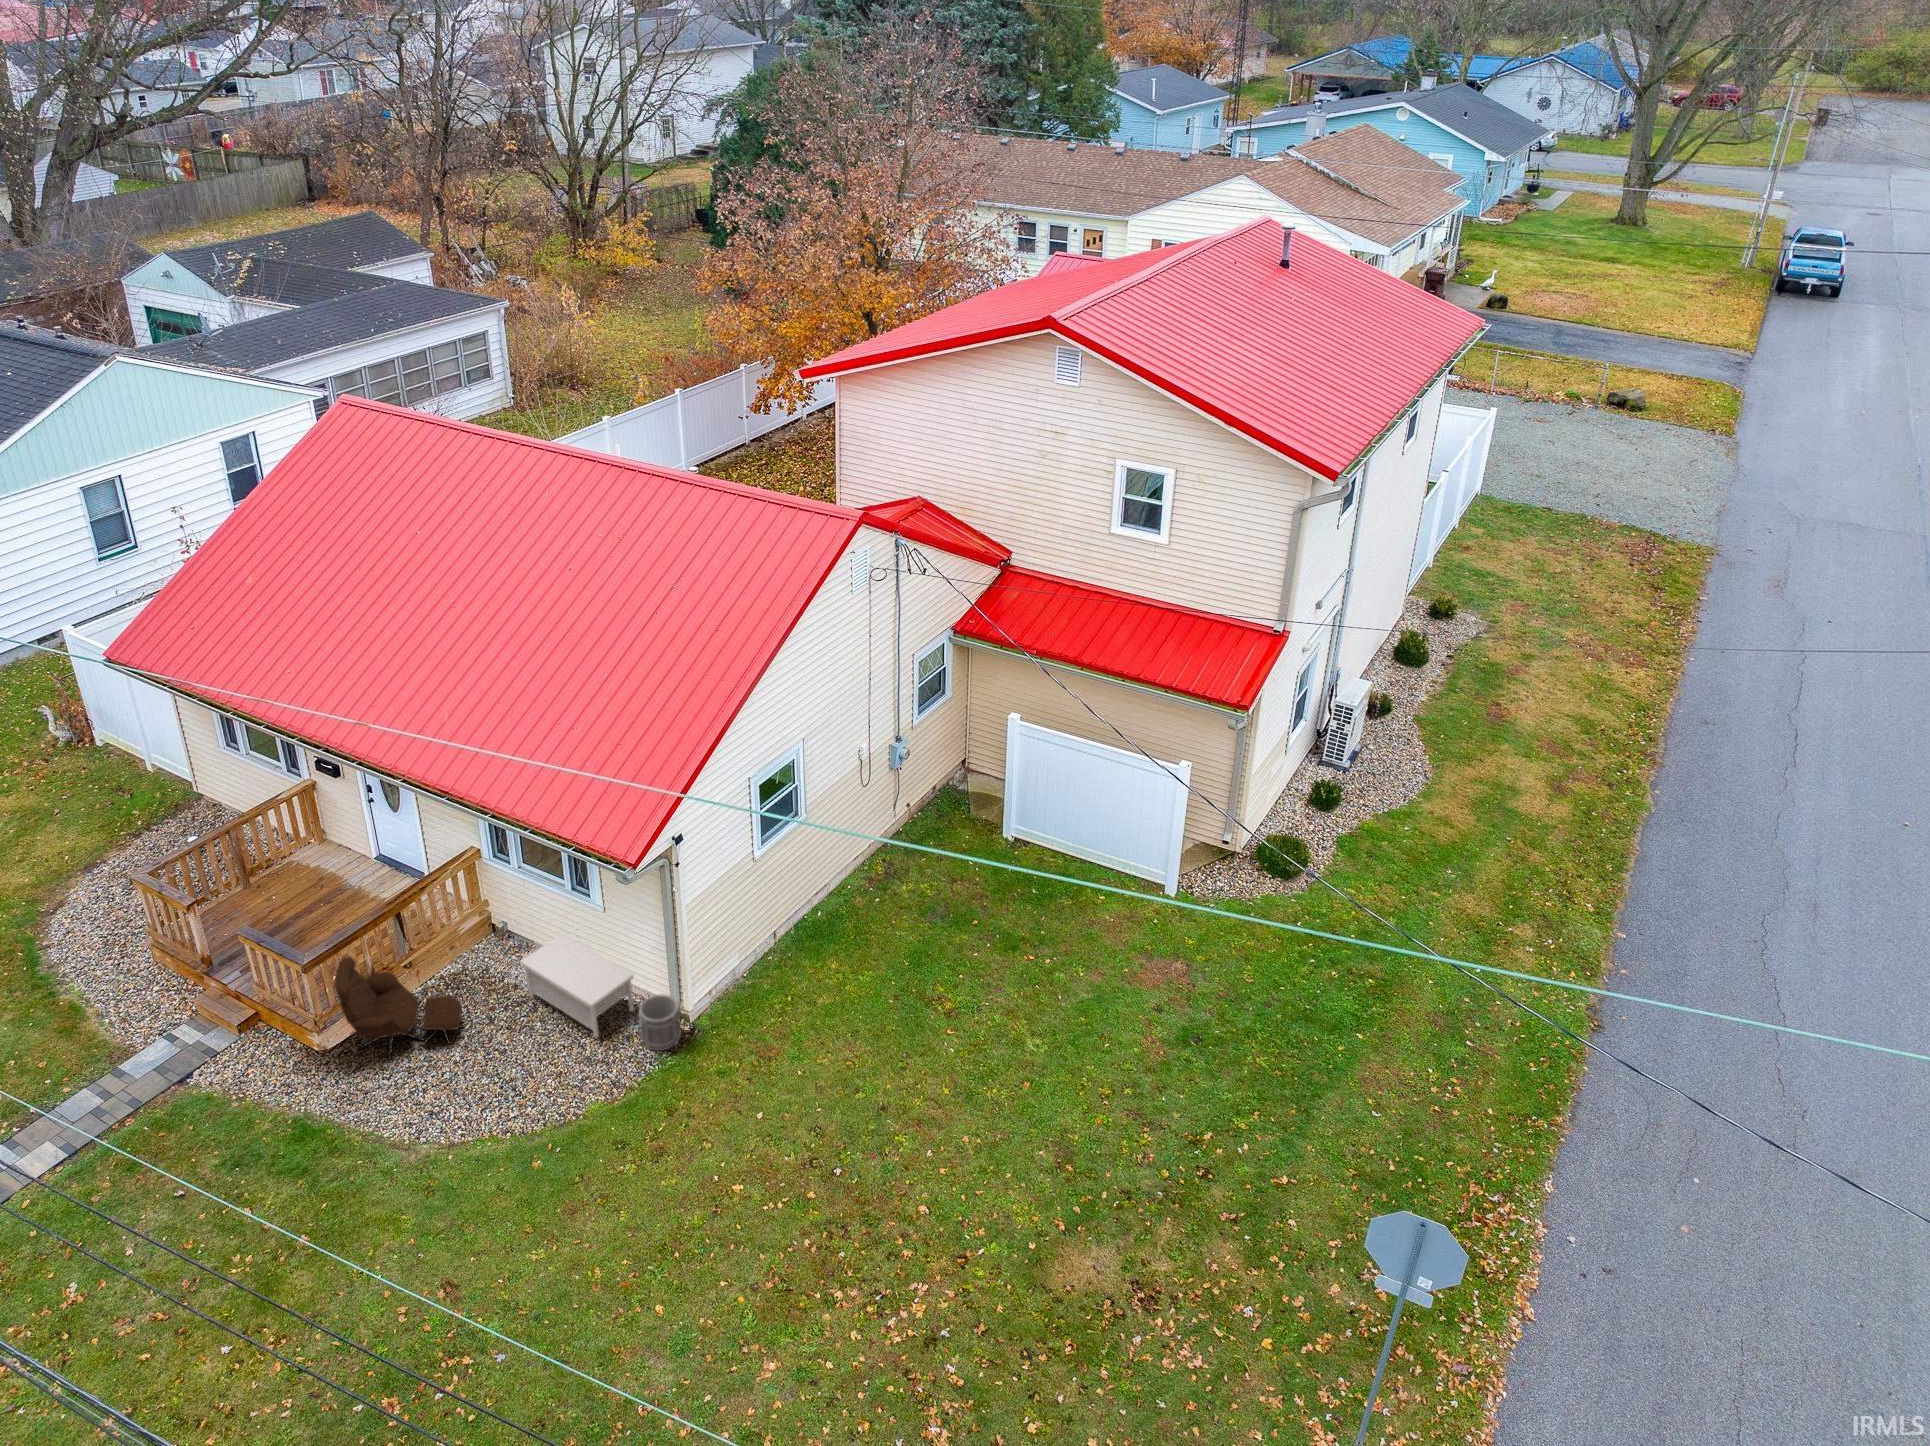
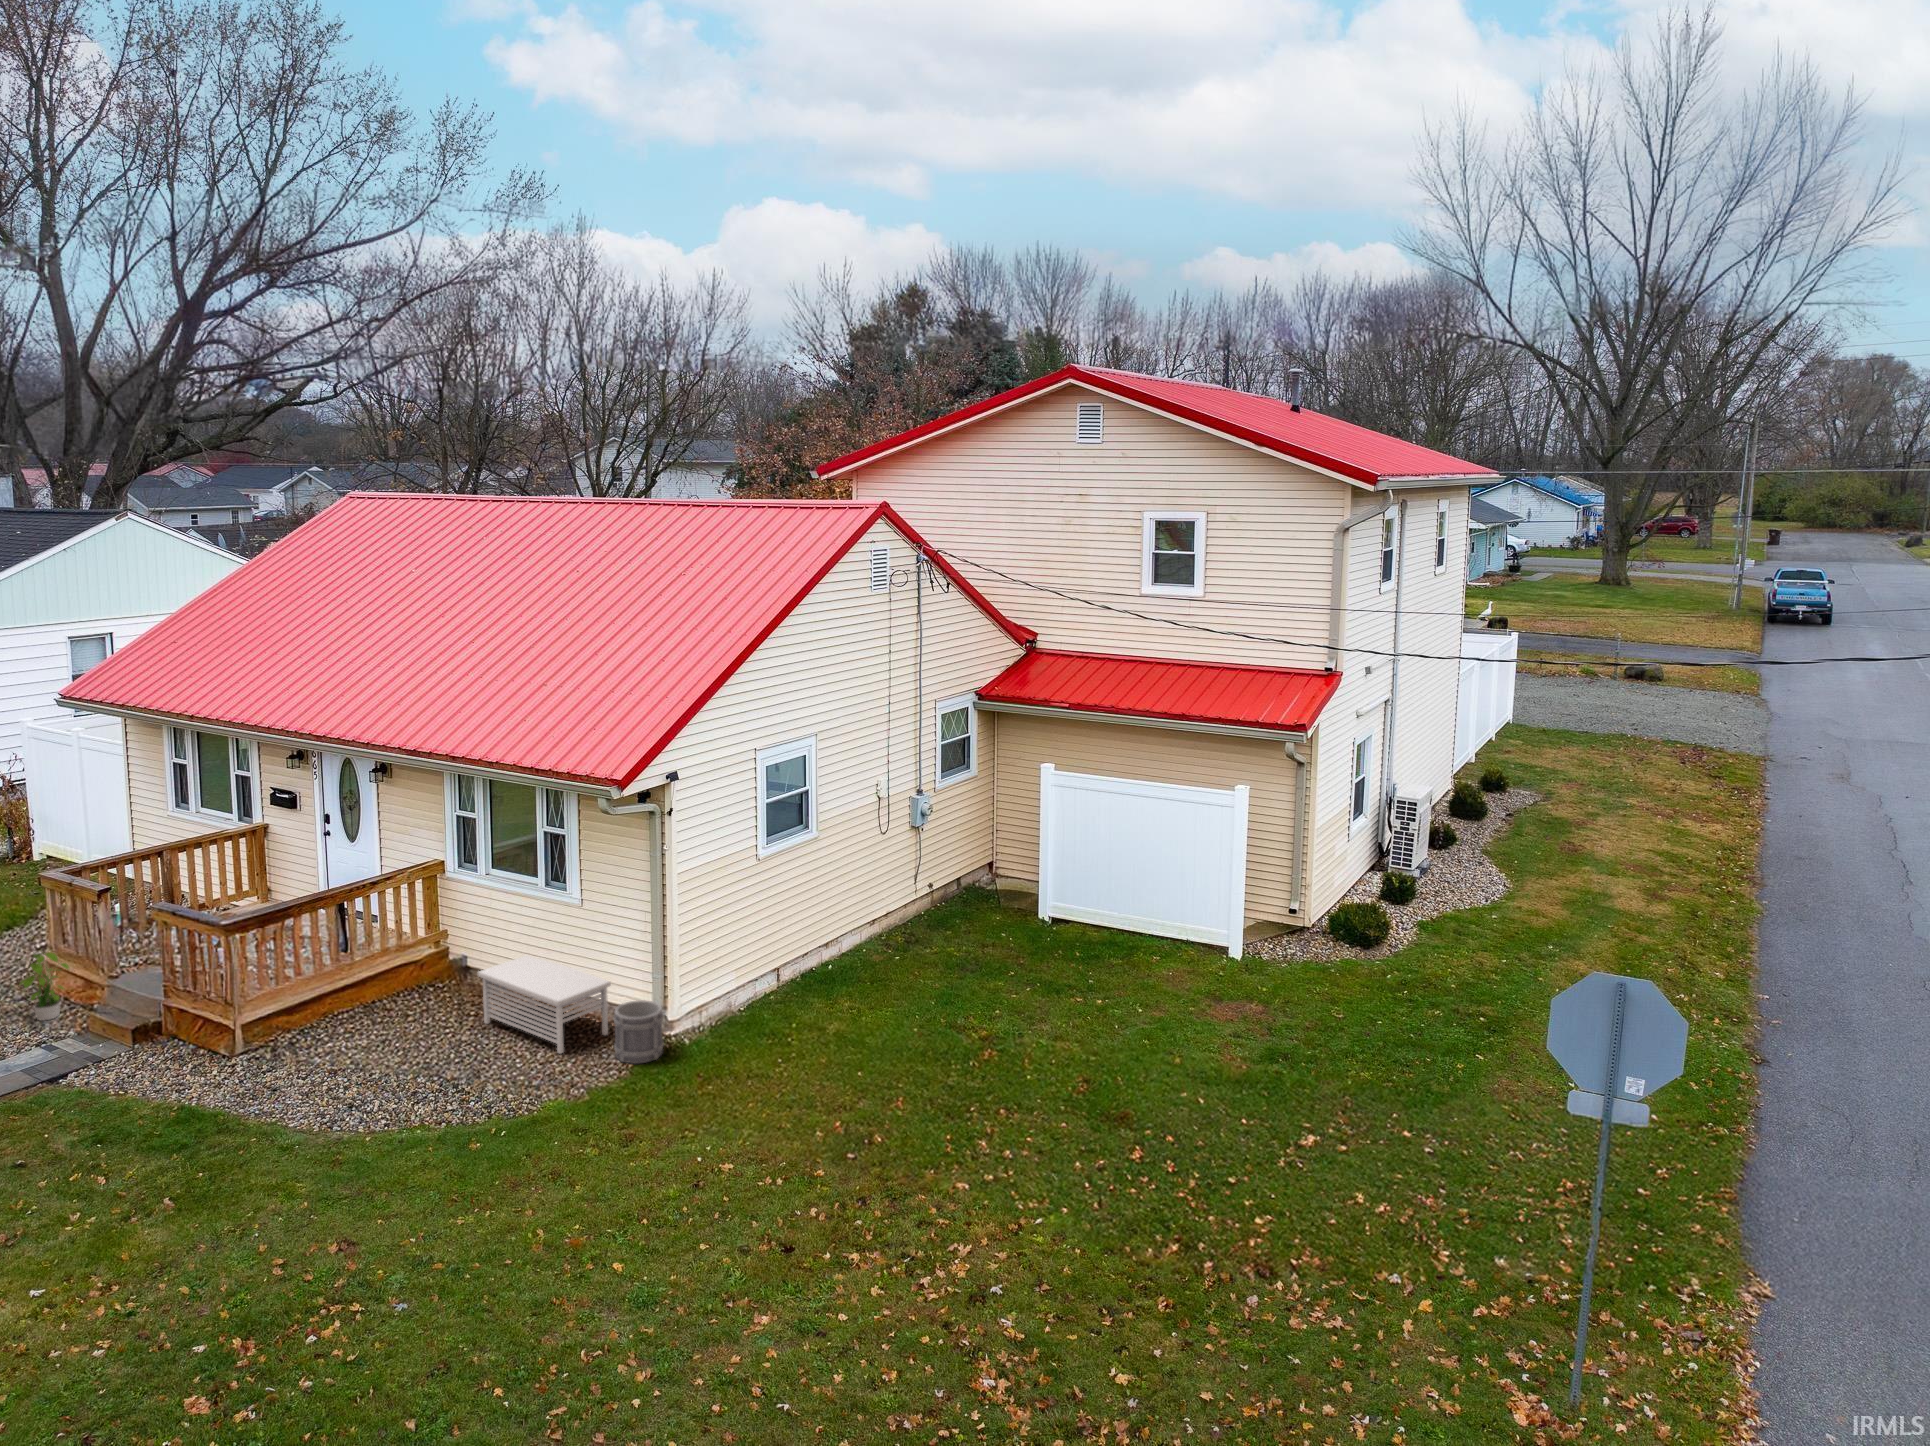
potted plant: none [125,942,173,998] -> present [19,952,69,1020]
lounge chair: present [334,957,464,1060] -> none [256,937,404,1067]

